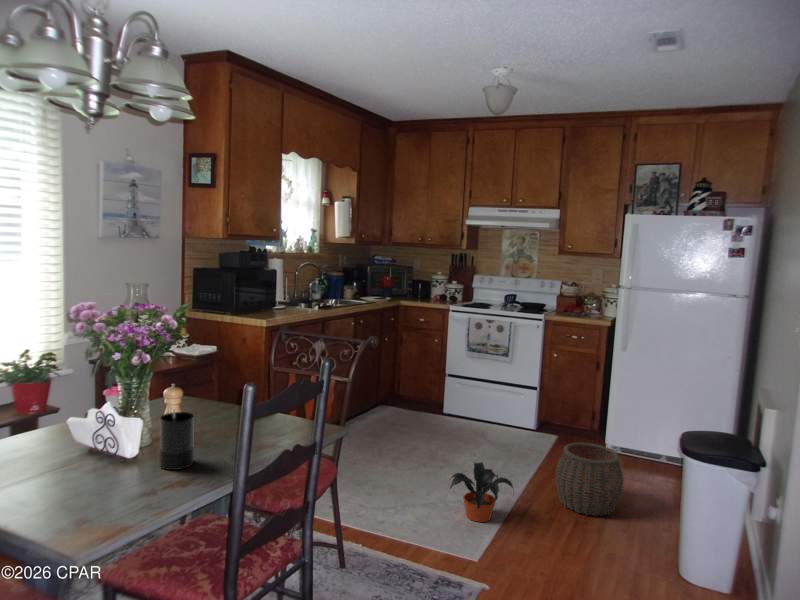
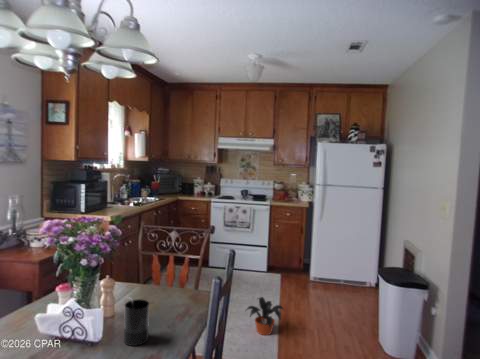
woven basket: present [555,443,624,516] -> none [299,277,338,320]

